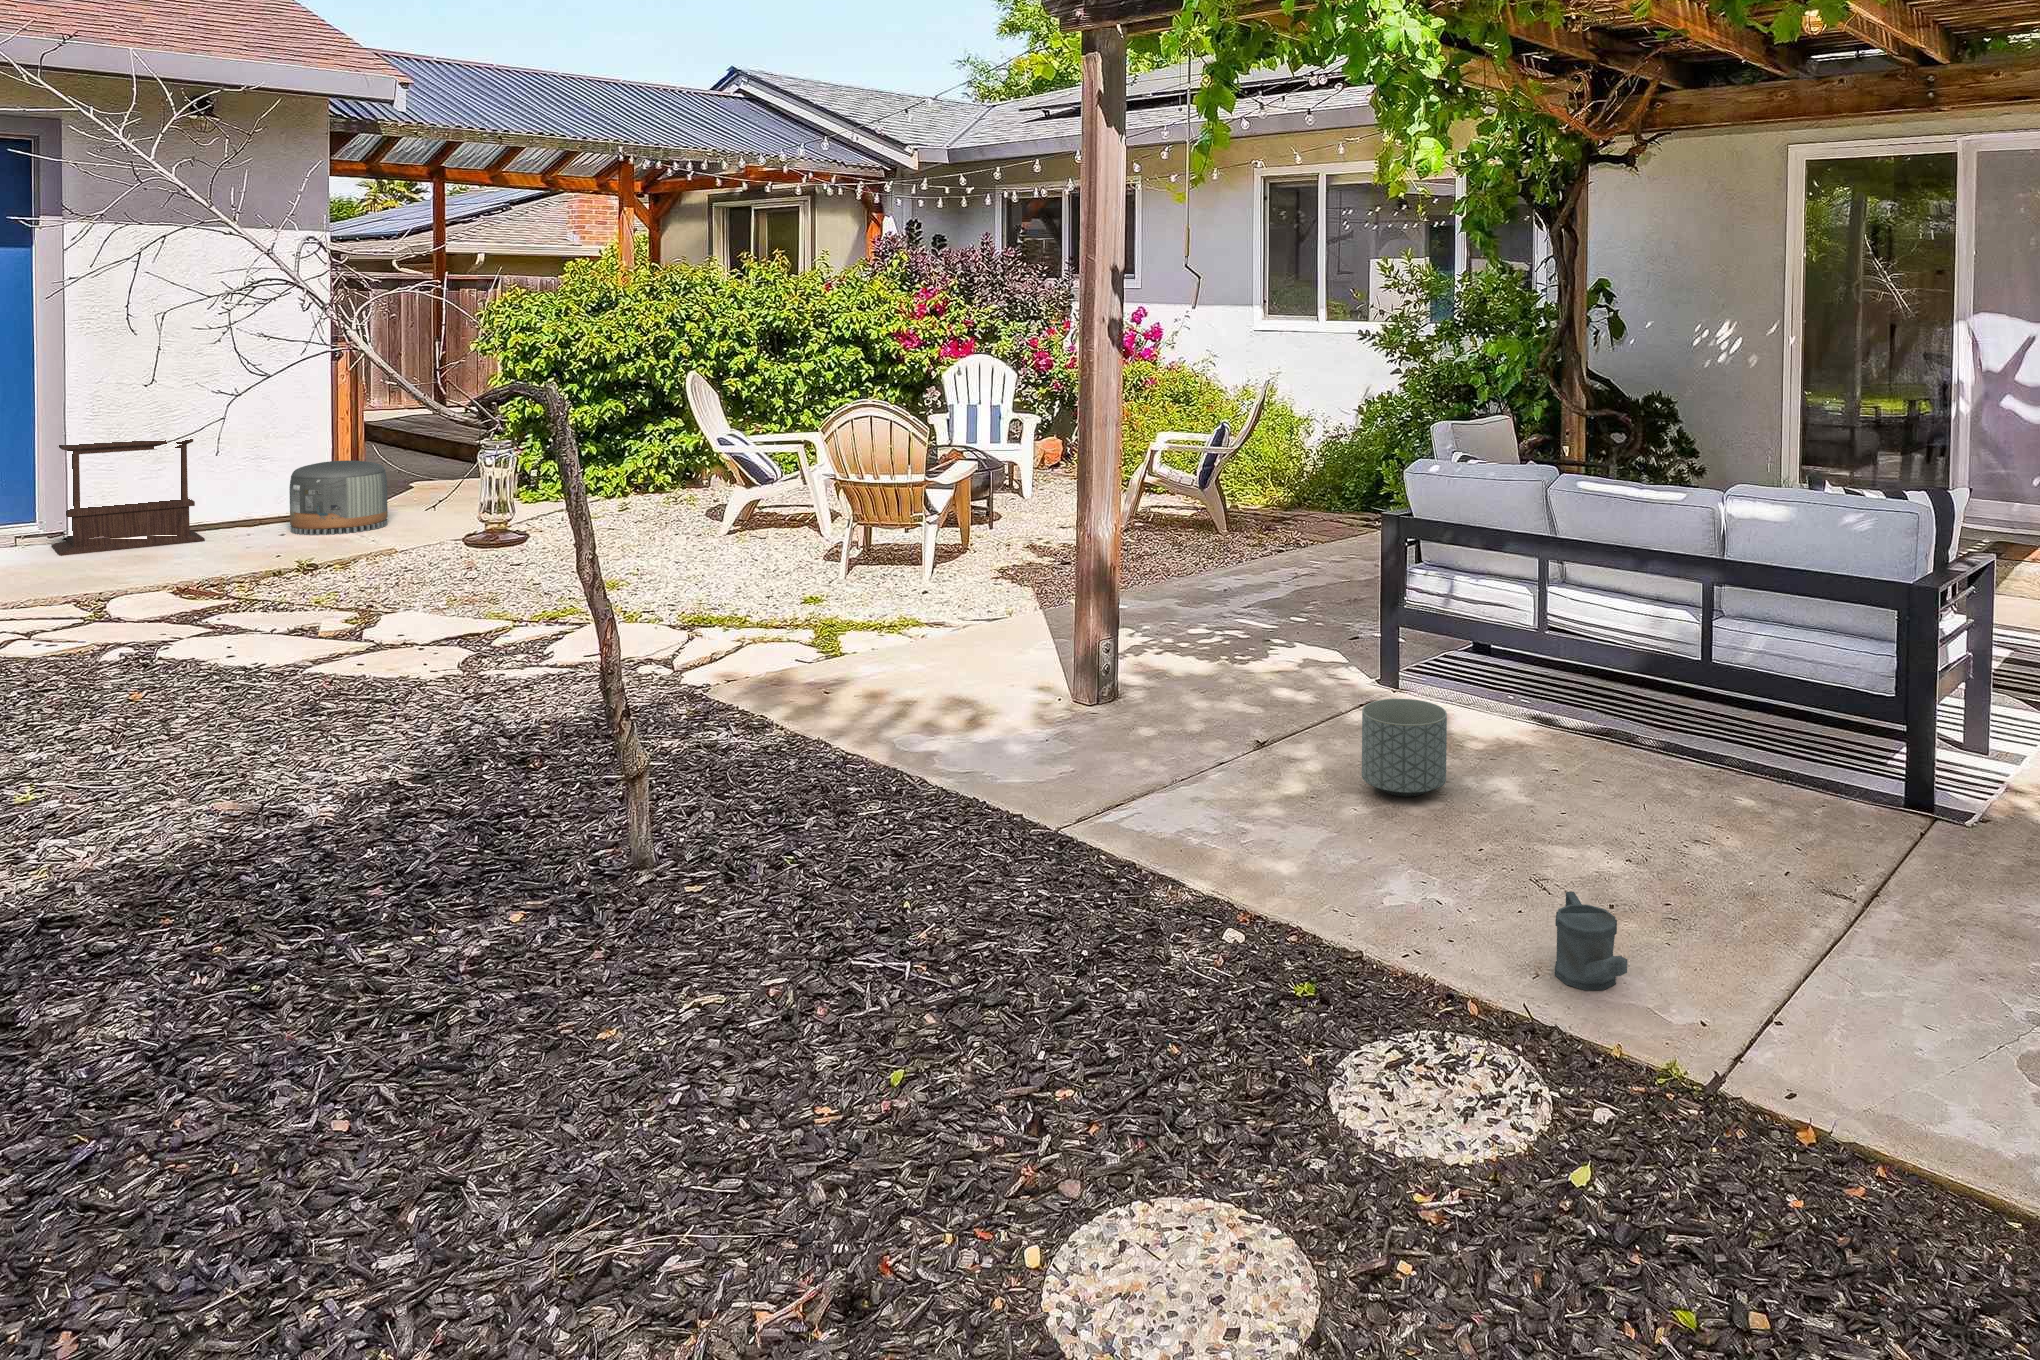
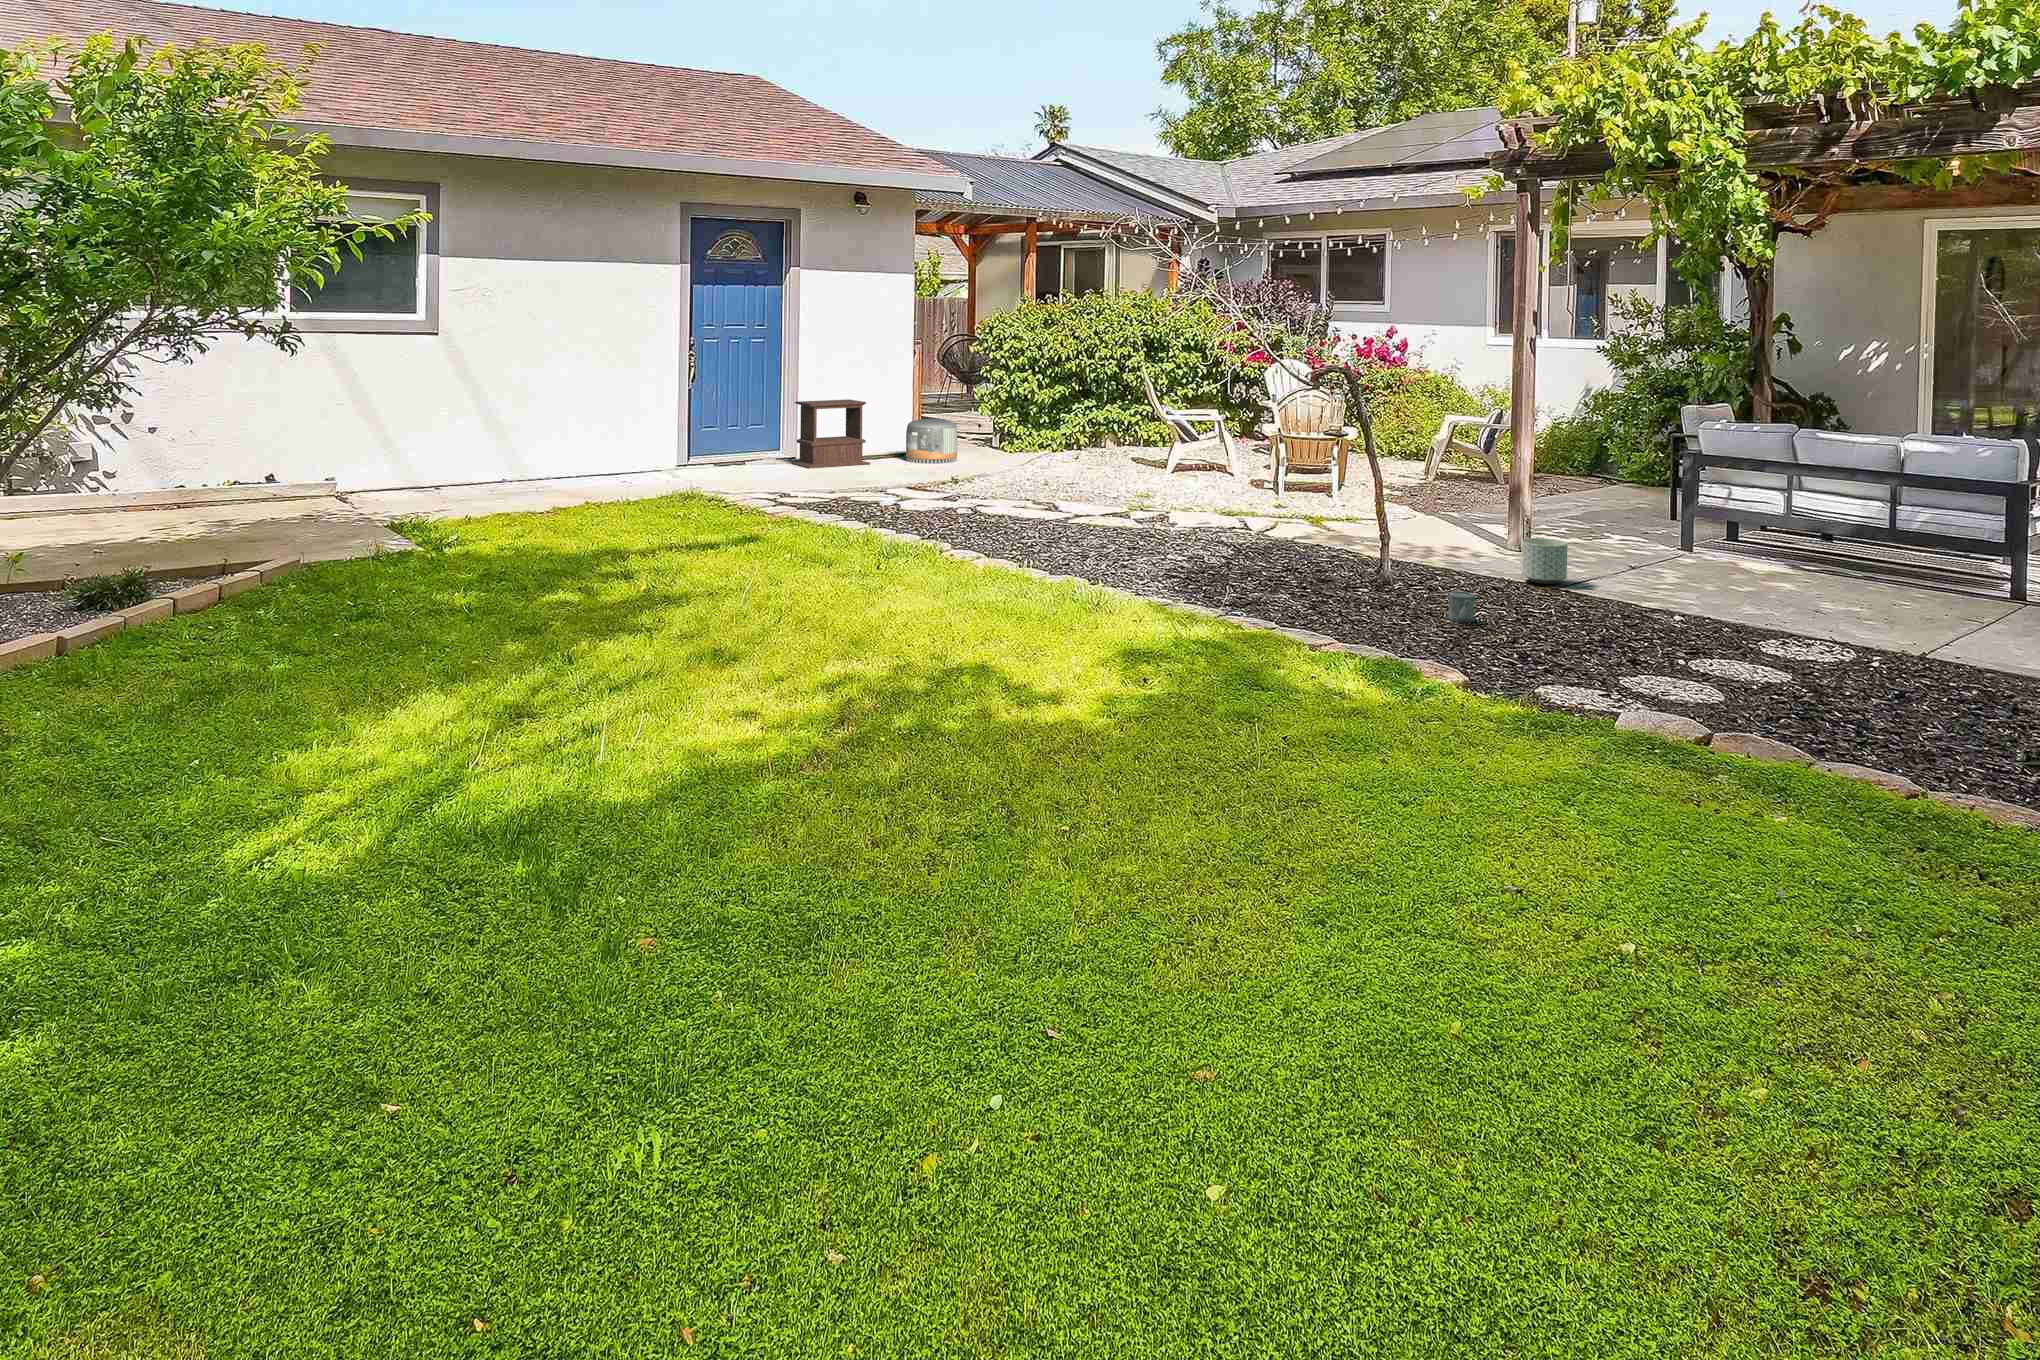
planter: present [1362,699,1447,797] -> present [1521,538,1568,584]
watering can: present [1555,892,1627,990] -> present [1448,589,1475,622]

